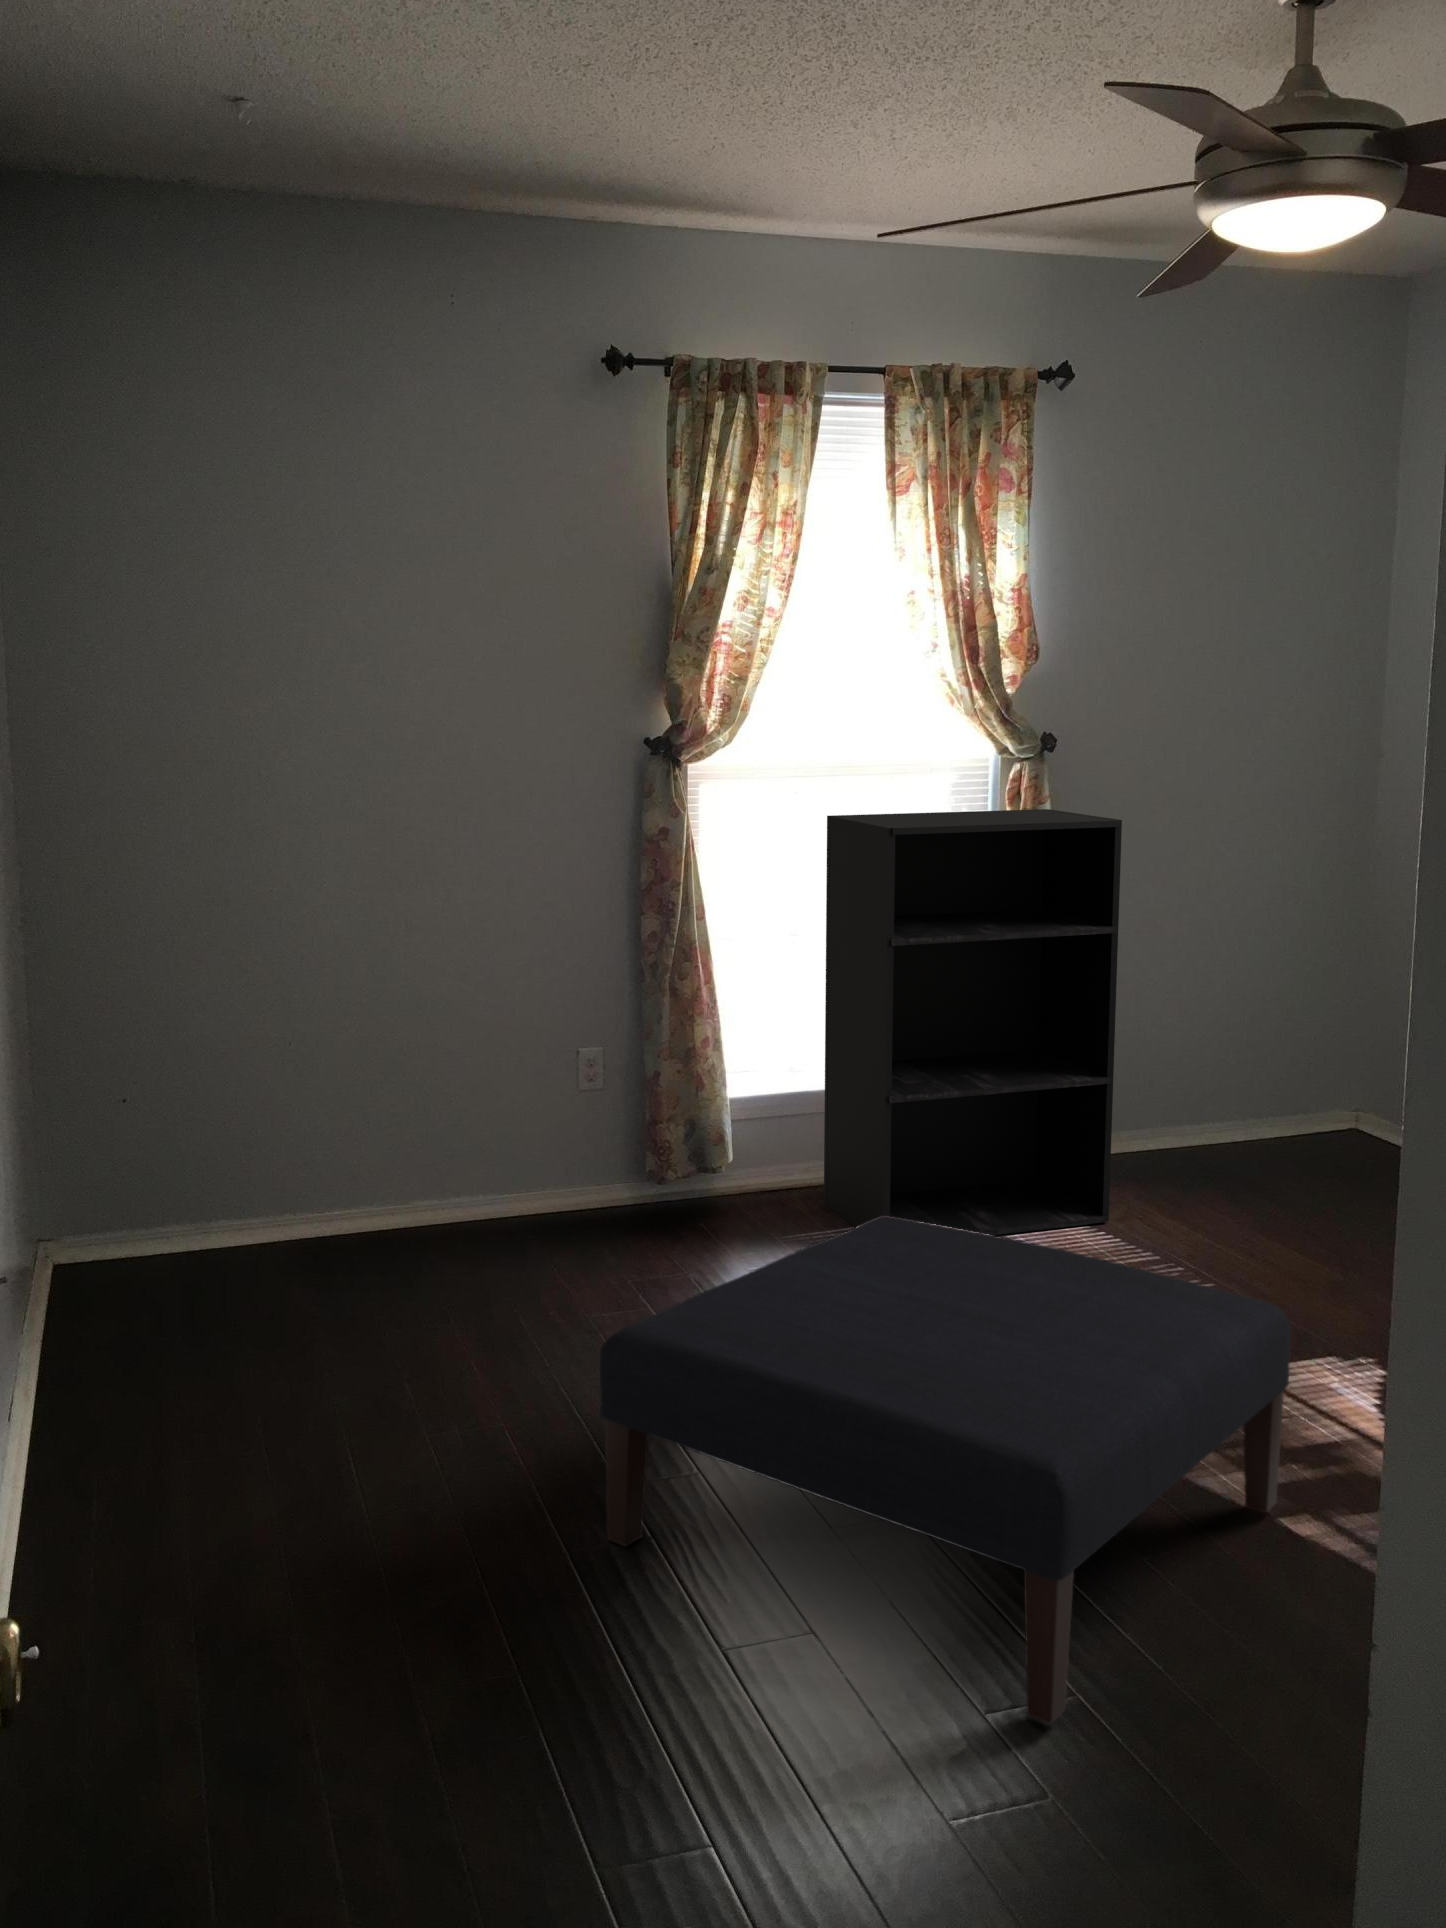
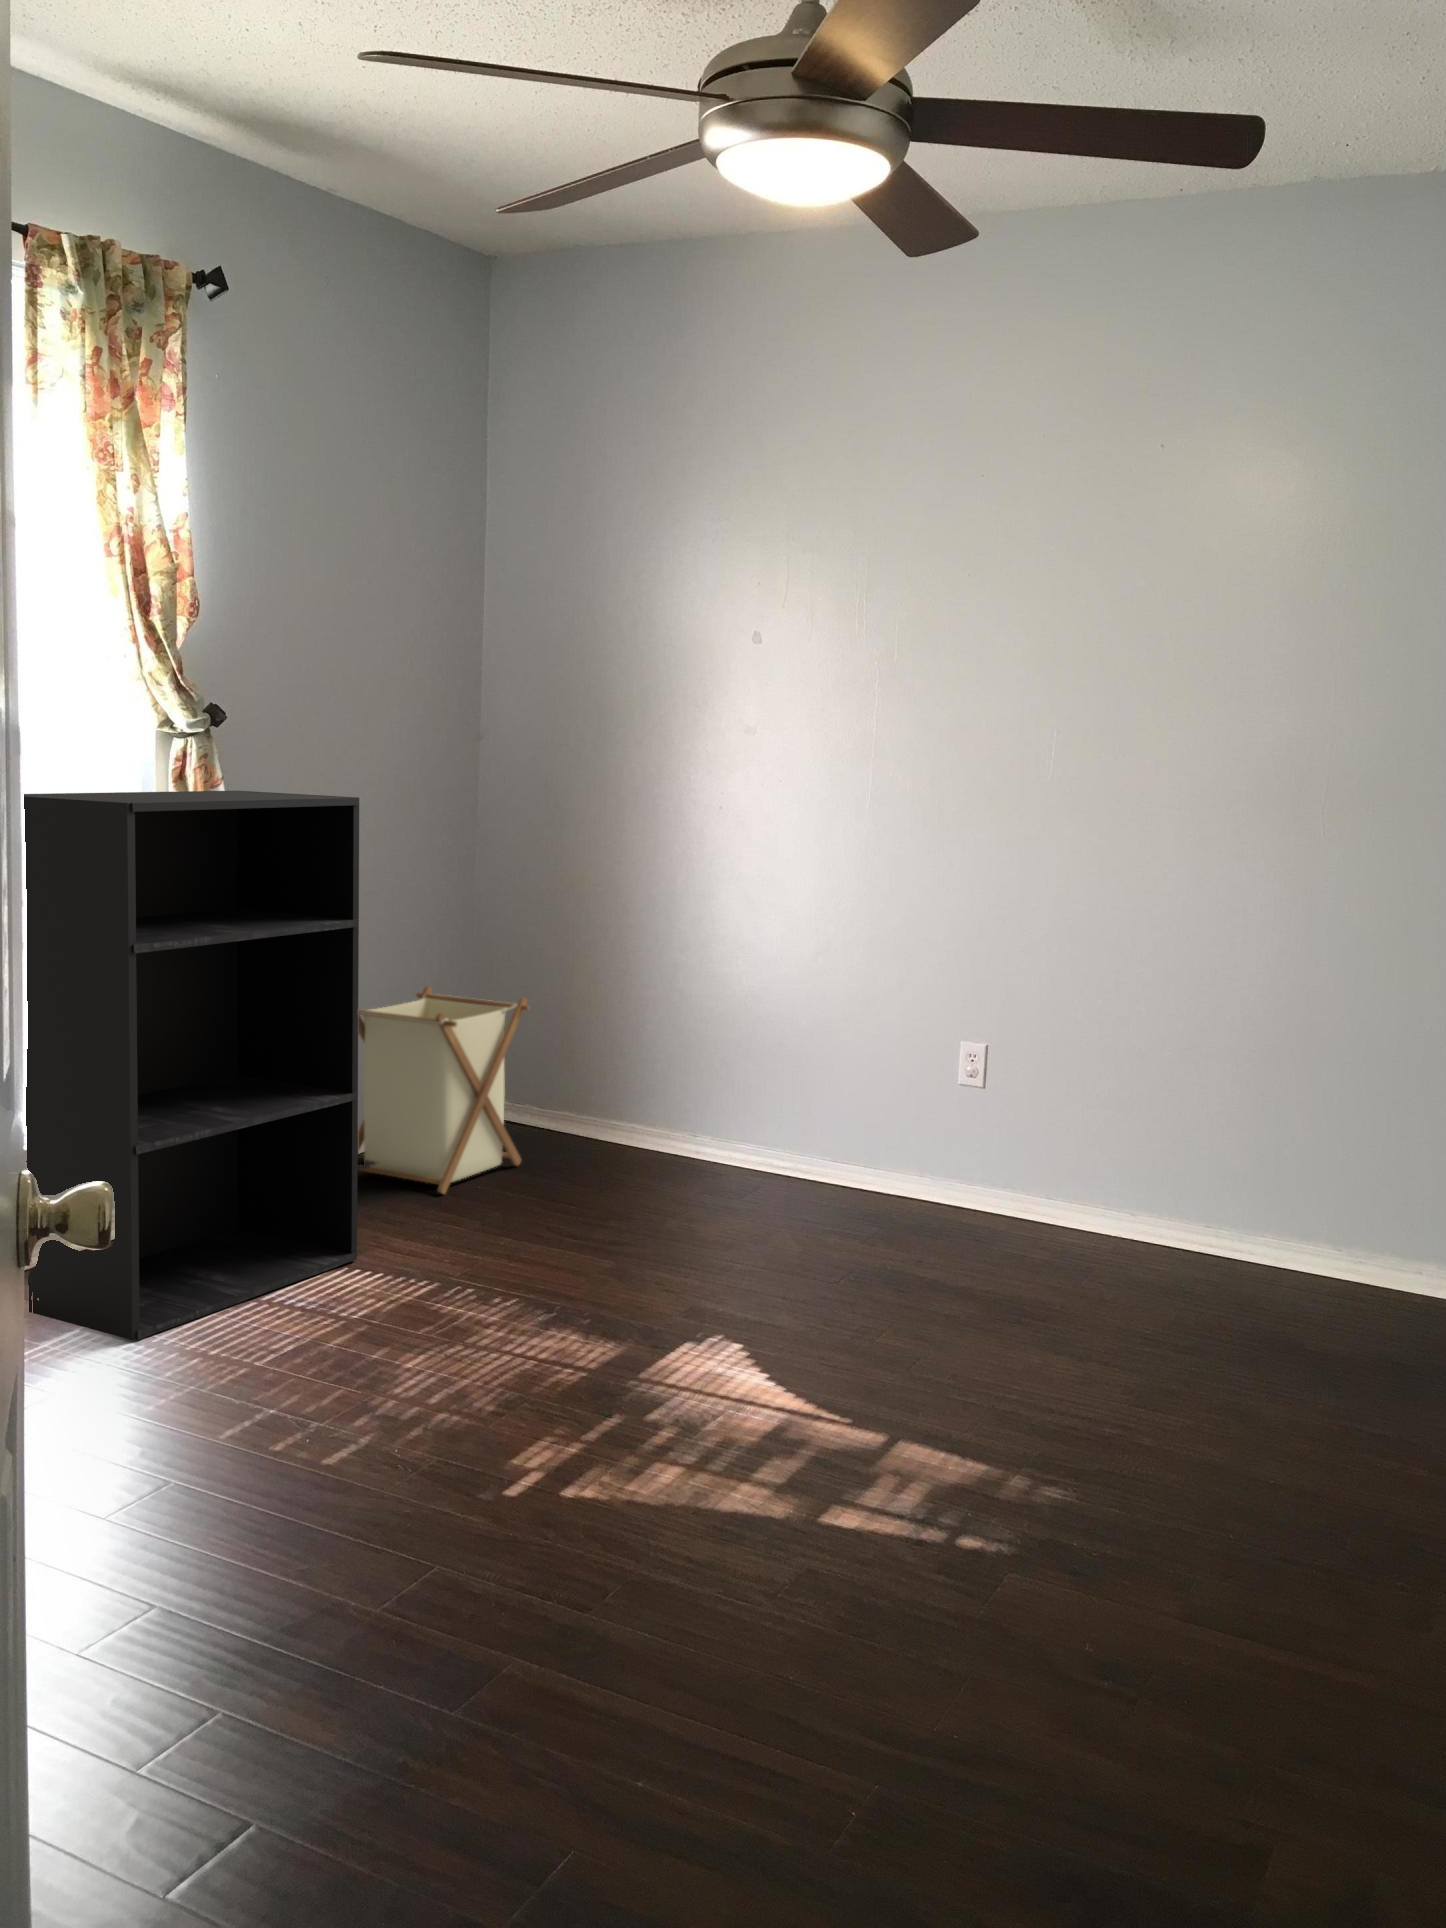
laundry basket: none [1167,987,1357,1182] -> present [358,986,530,1194]
ottoman: present [600,1216,1290,1724] -> none [119,1281,894,1833]

